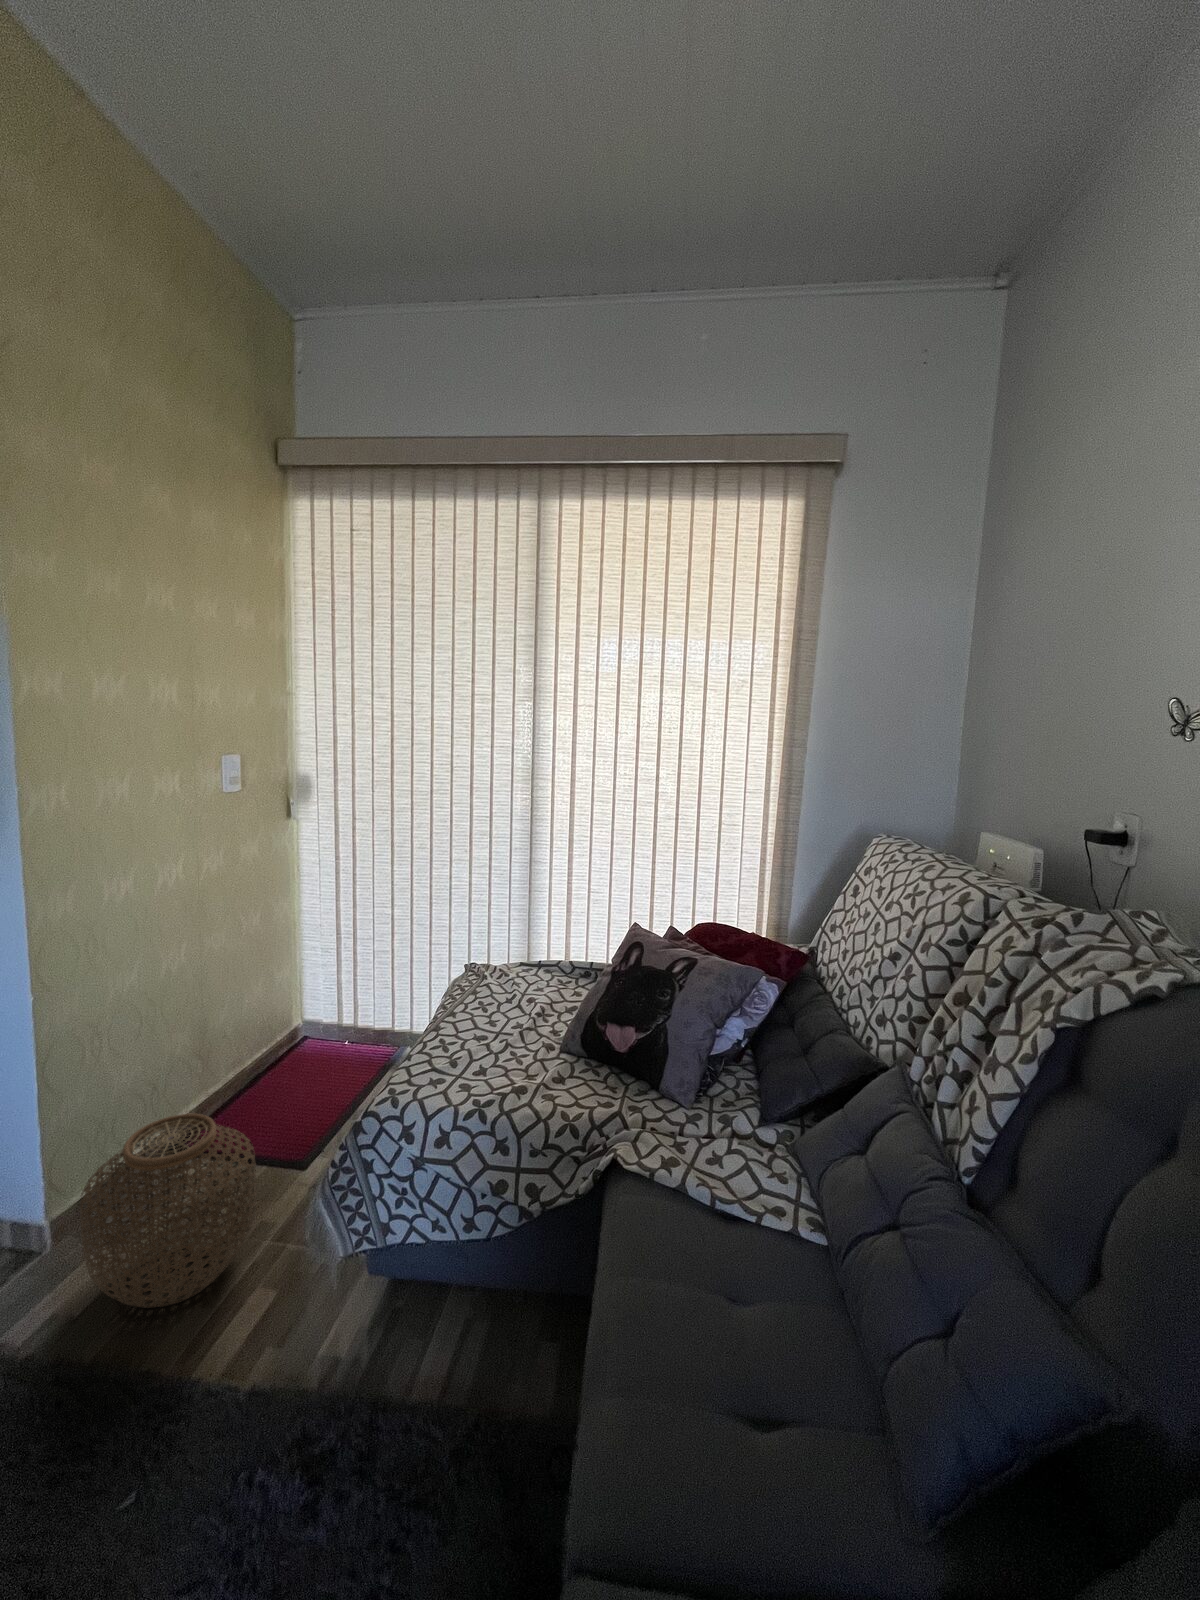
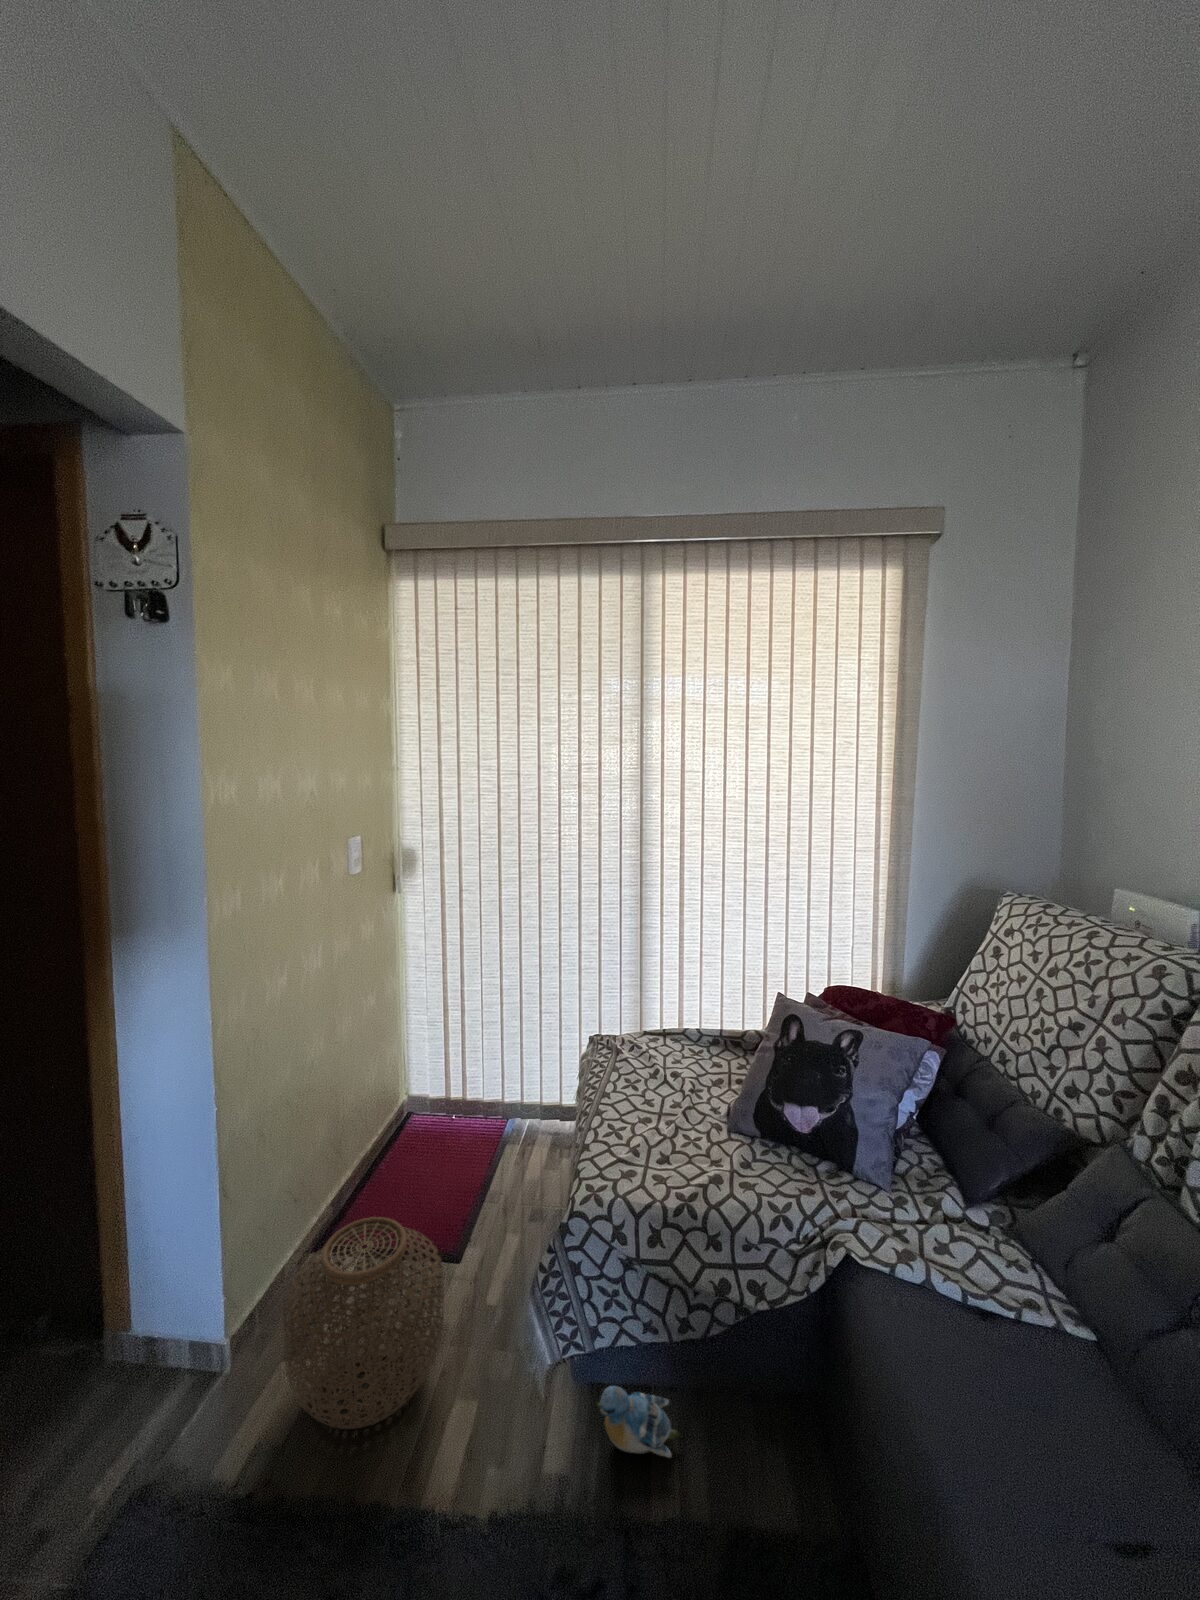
plush toy: none [379,1279,460,1347] -> present [598,1386,680,1457]

